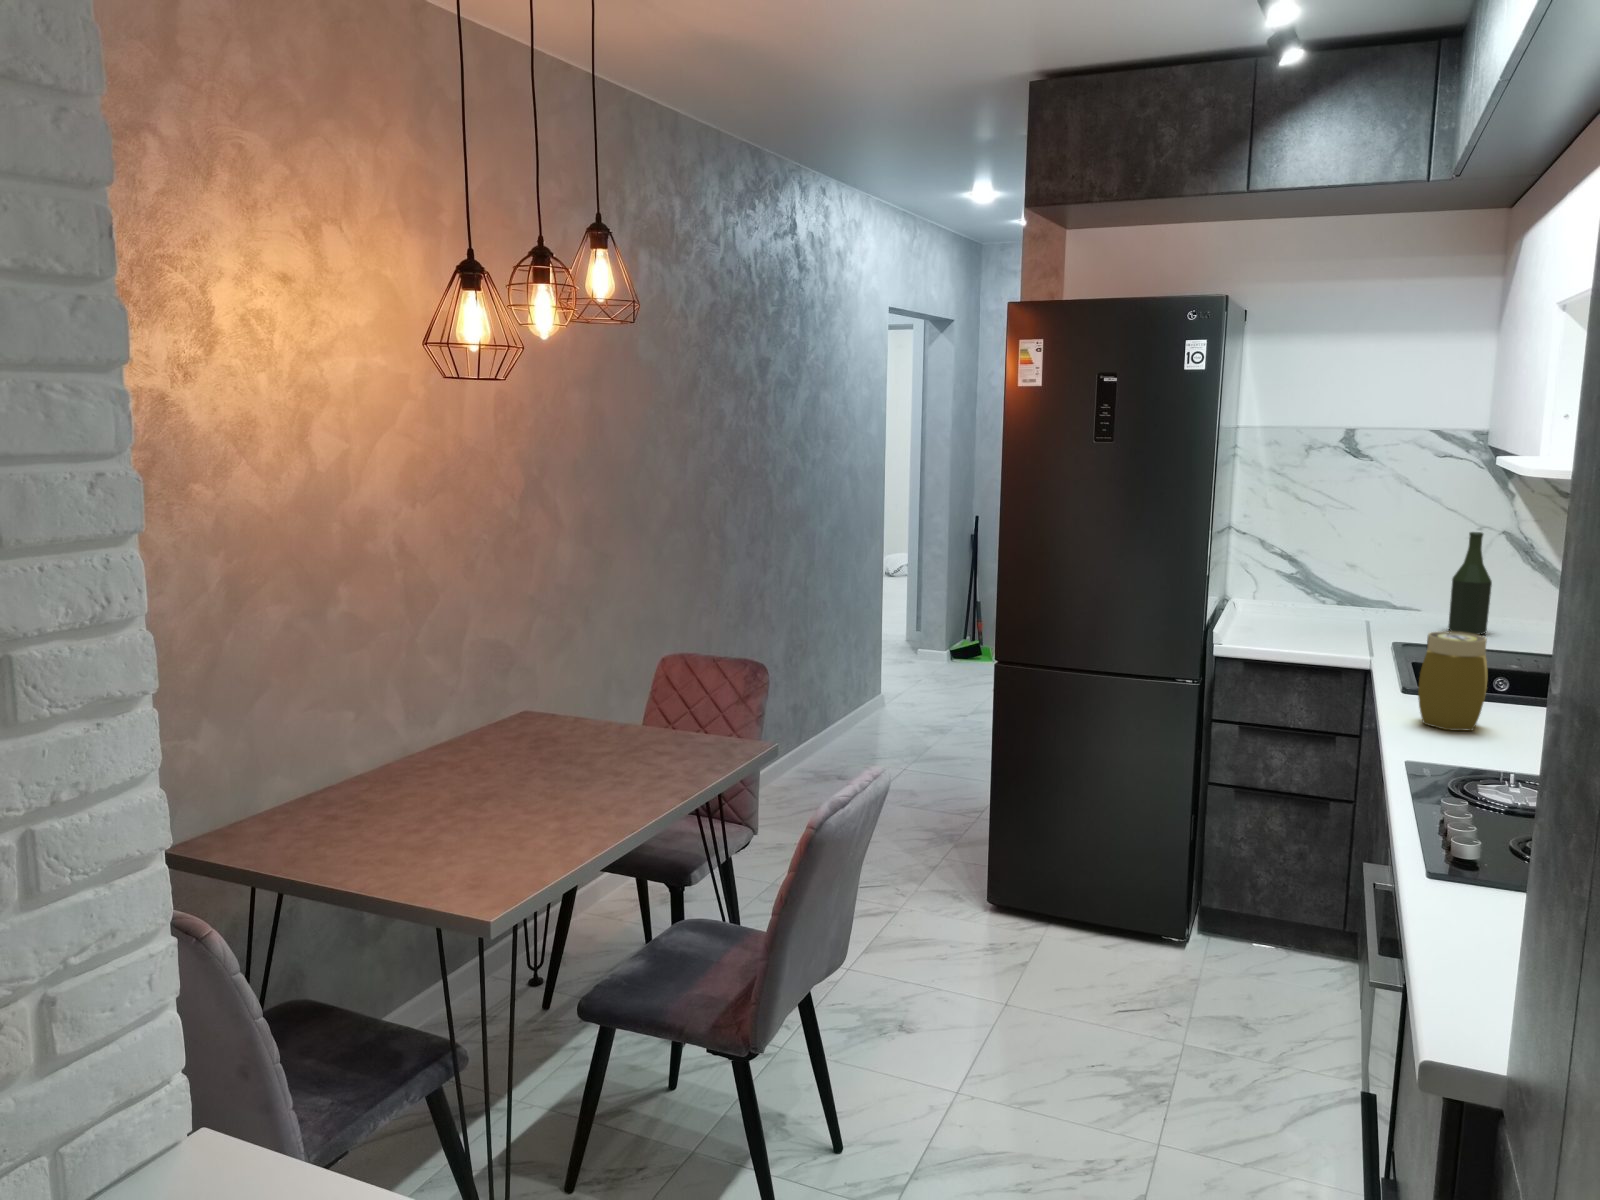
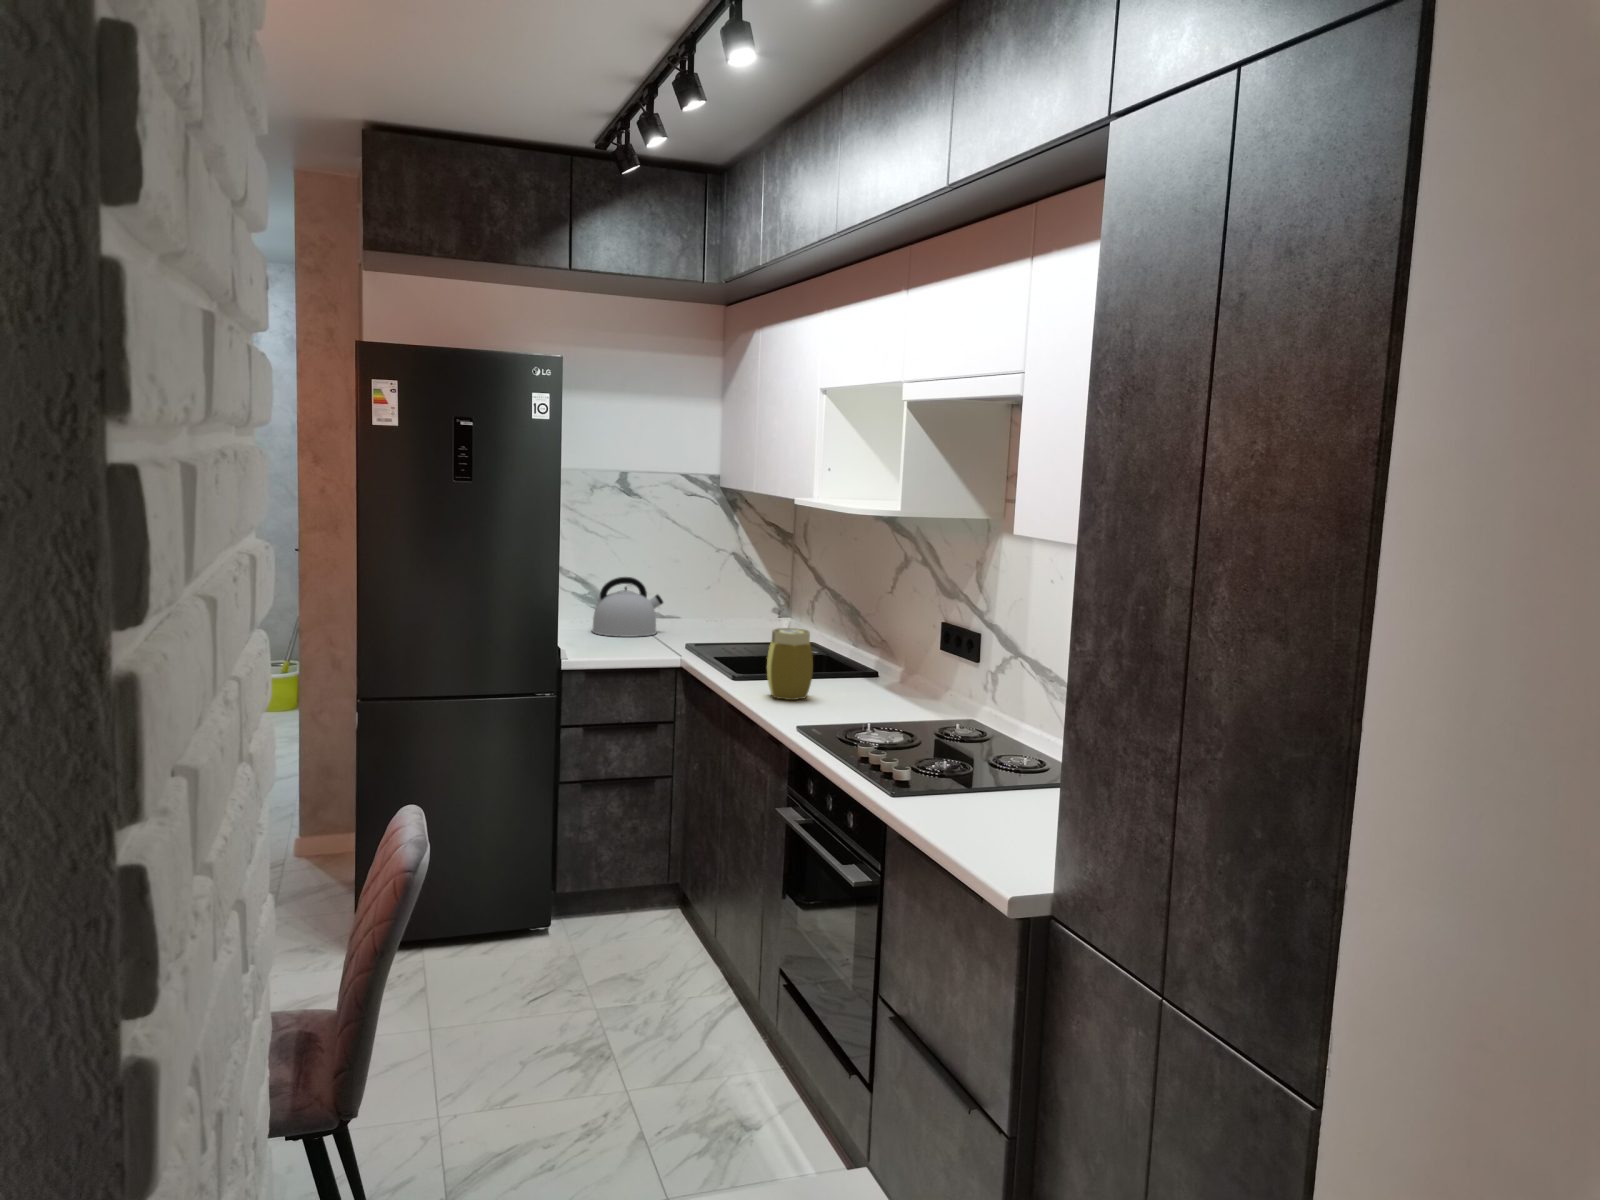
bottle: present [1448,532,1492,635] -> none [709,554,738,634]
kettle: none [1287,555,1383,628] -> present [592,577,663,637]

